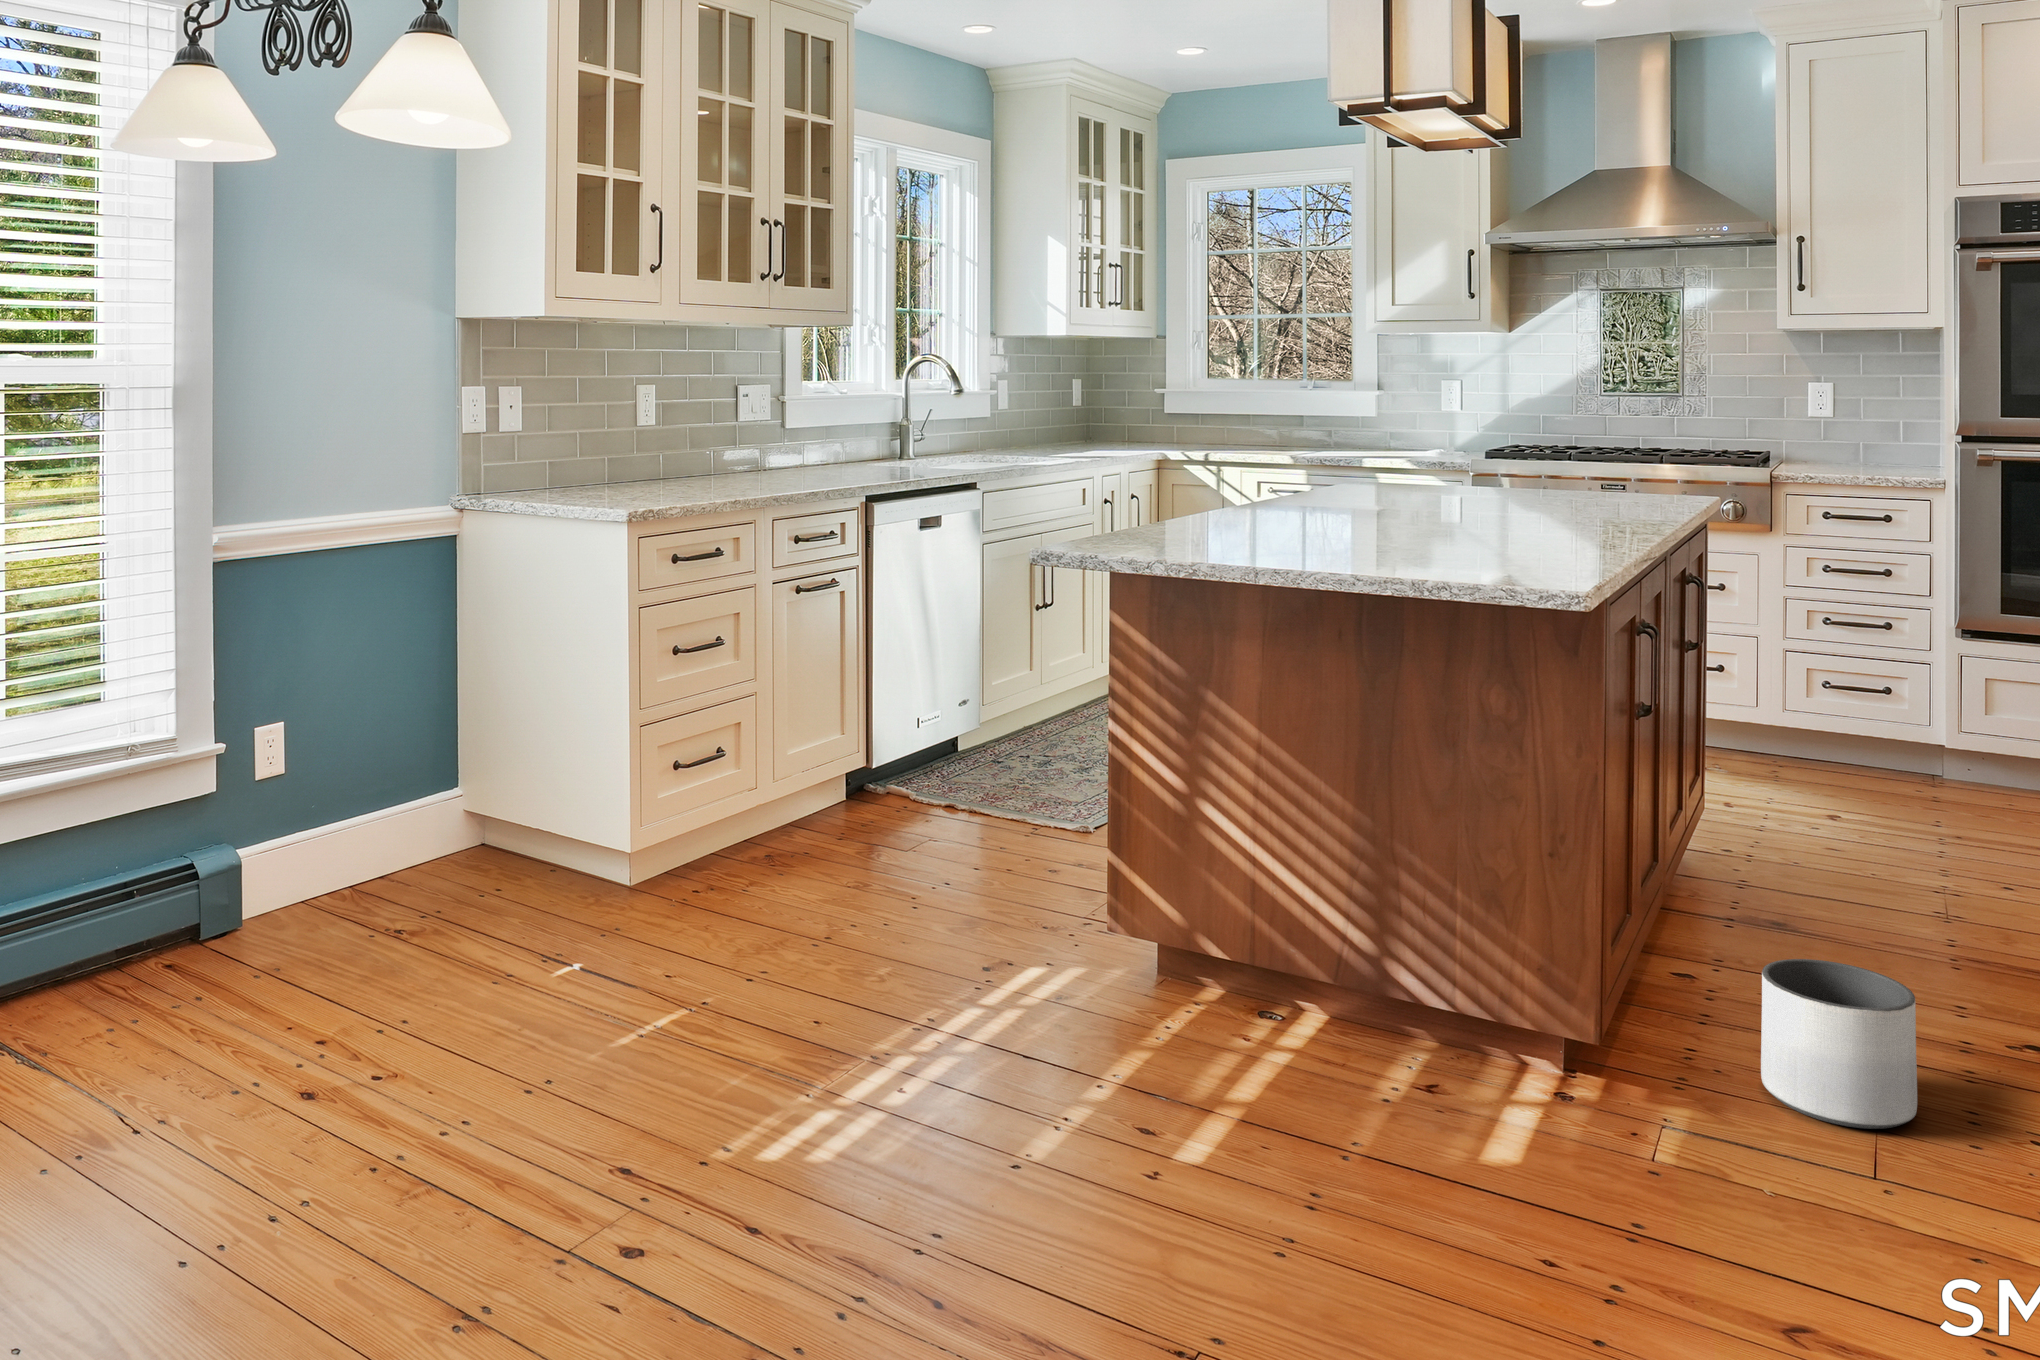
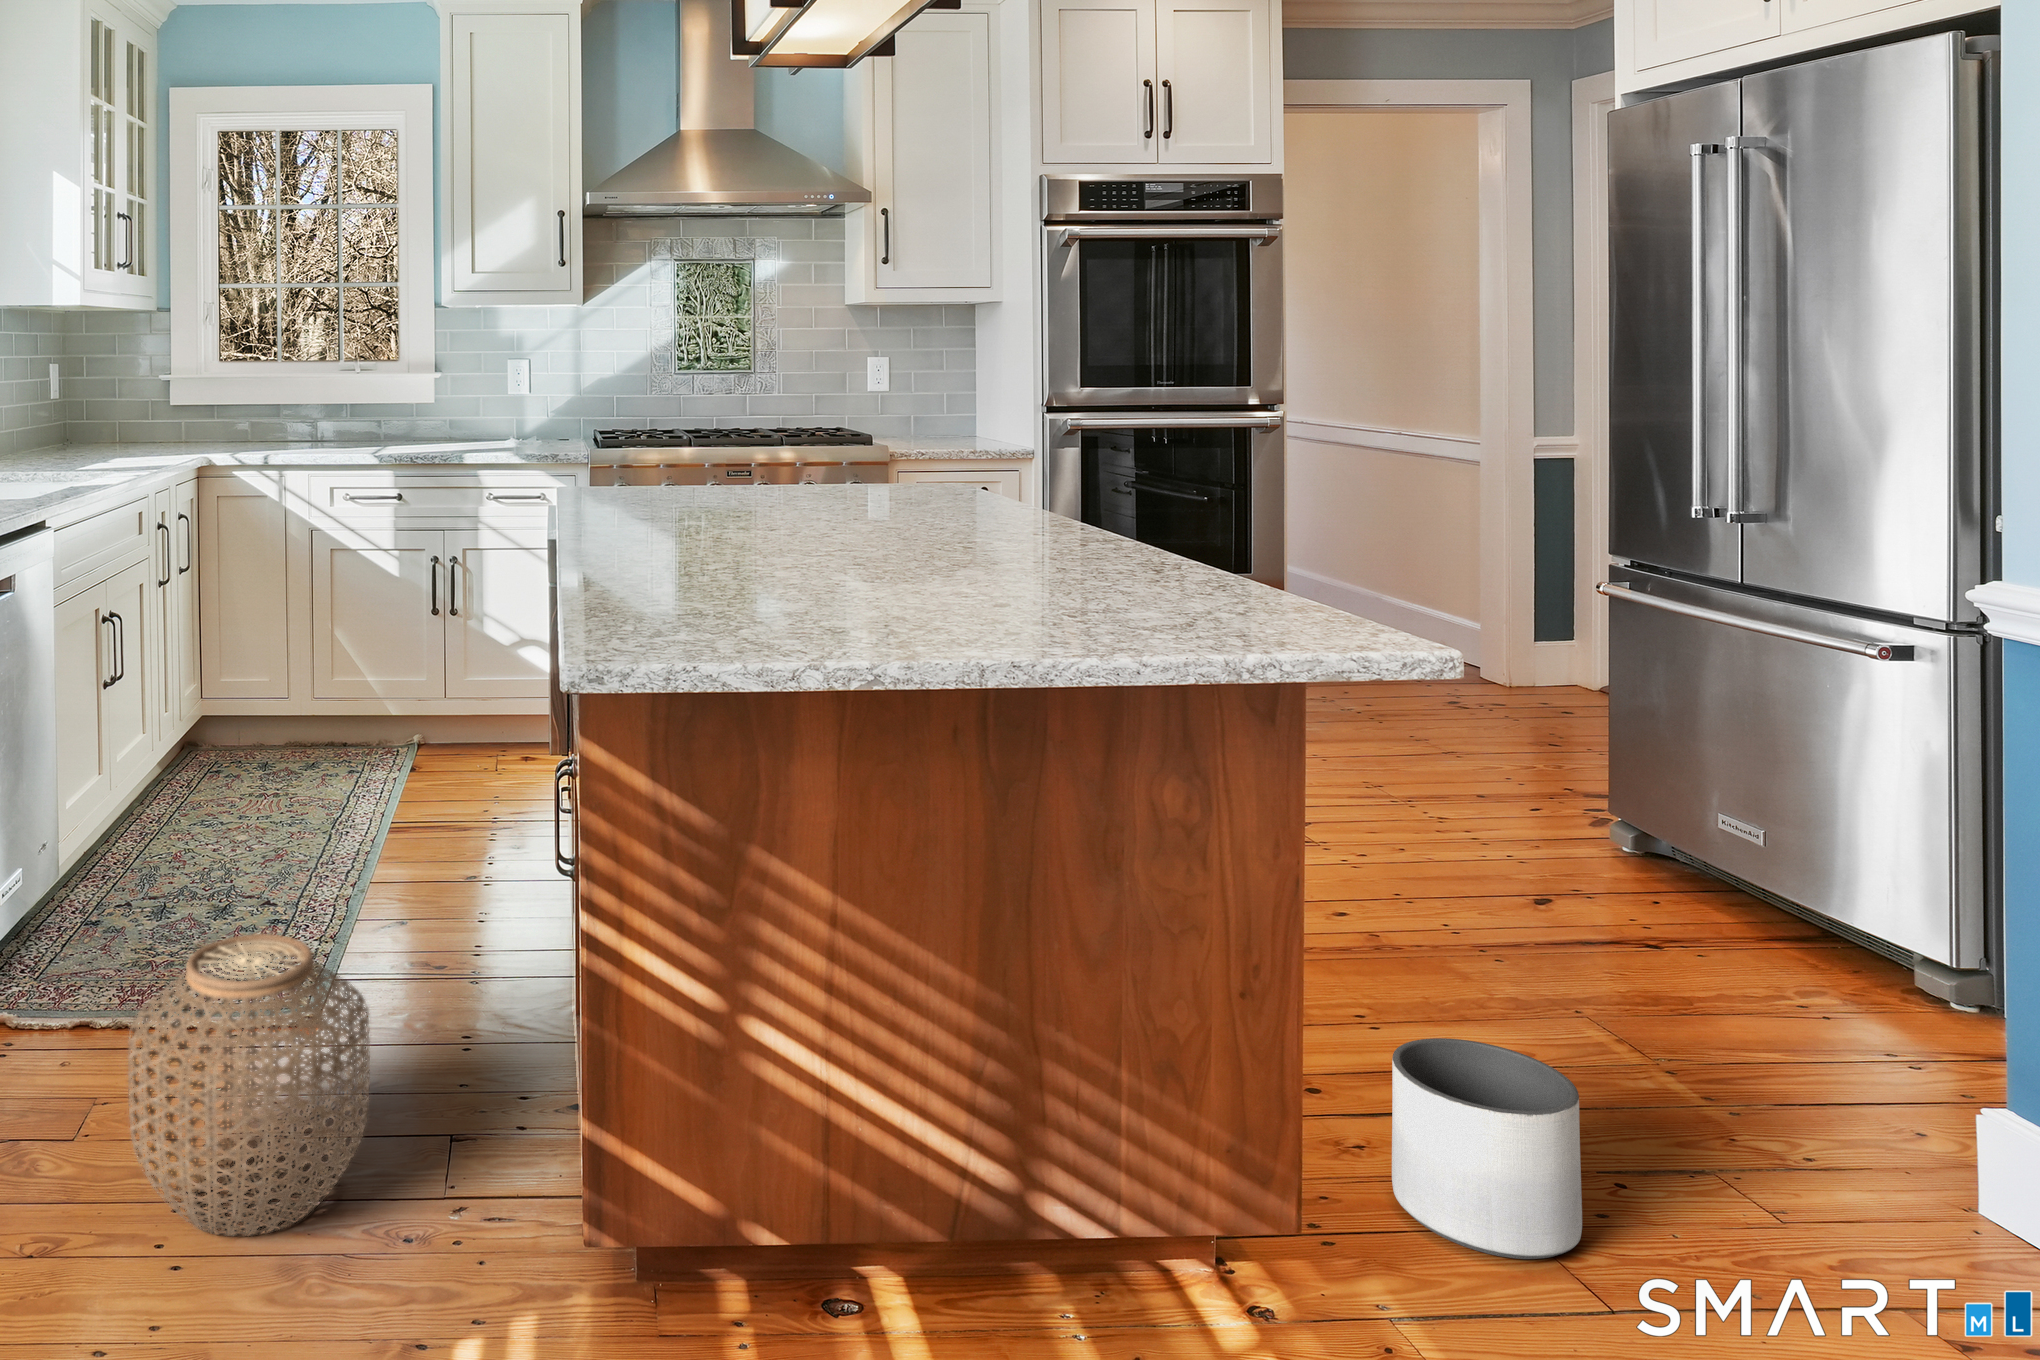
woven basket: none [905,734,1049,905] -> present [128,934,370,1236]

